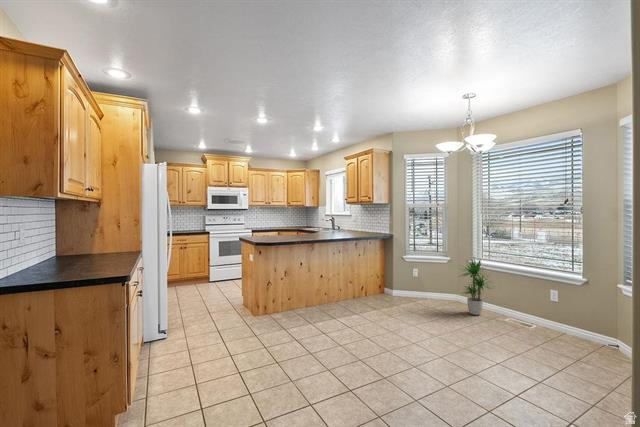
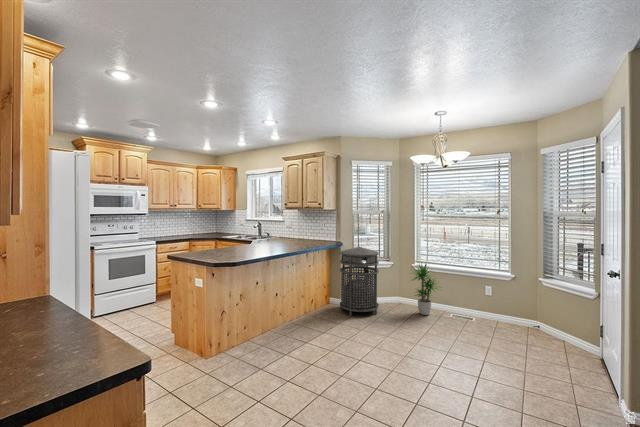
trash can: none [386,239,426,307] -> present [340,247,379,316]

